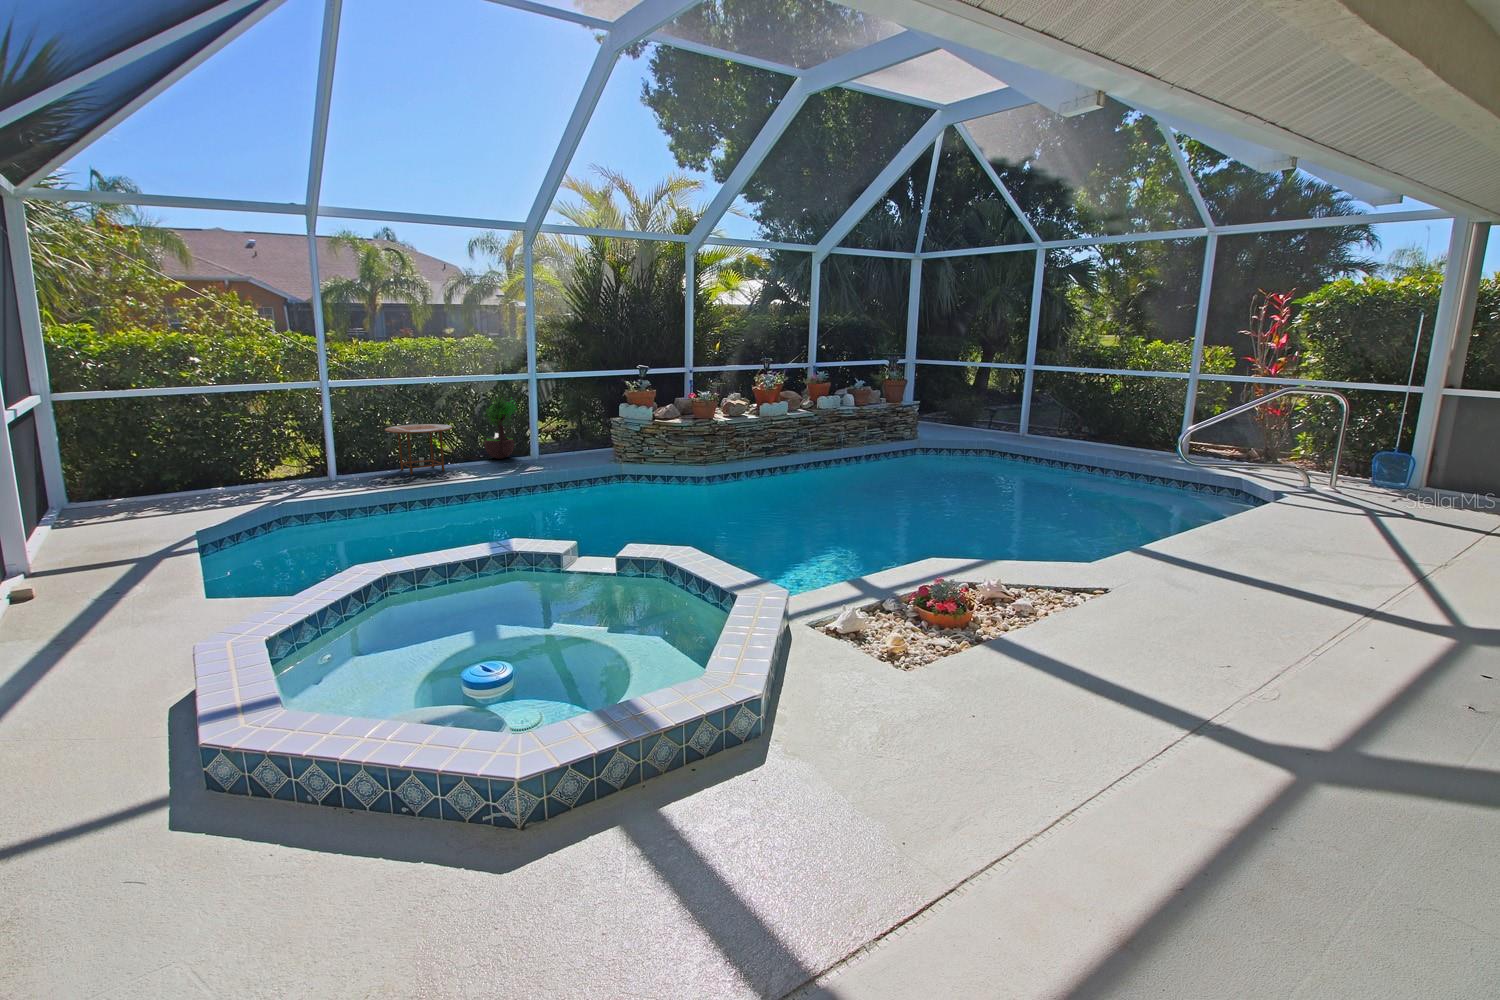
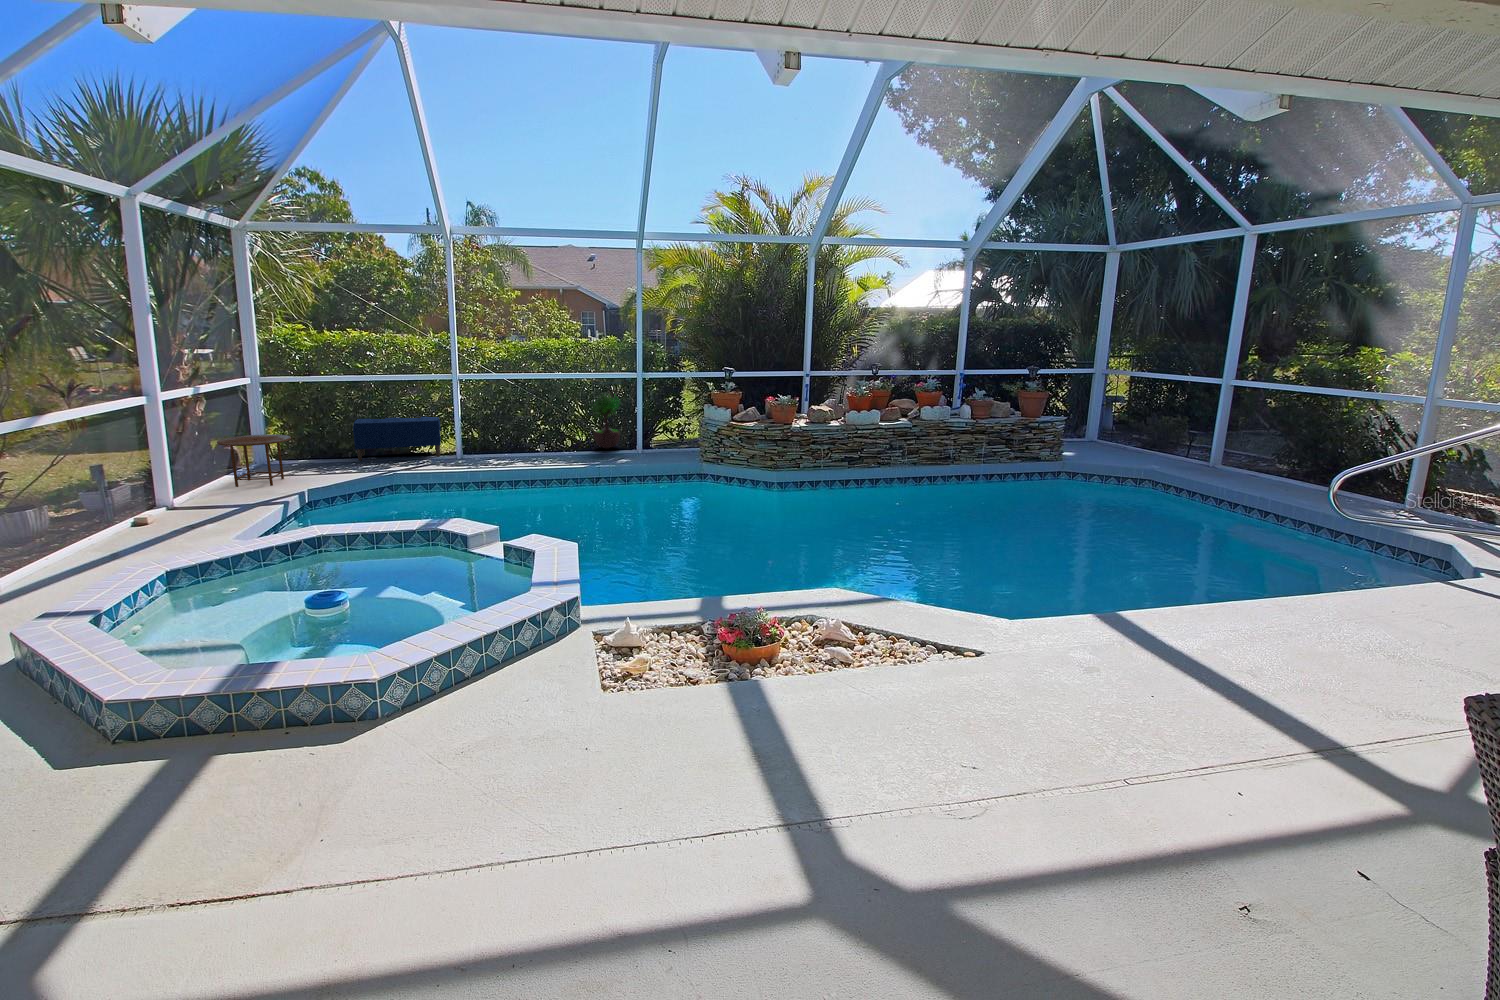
side table: present [385,424,453,475] -> present [217,434,292,487]
bench: none [180,433,309,495] -> present [353,416,441,461]

